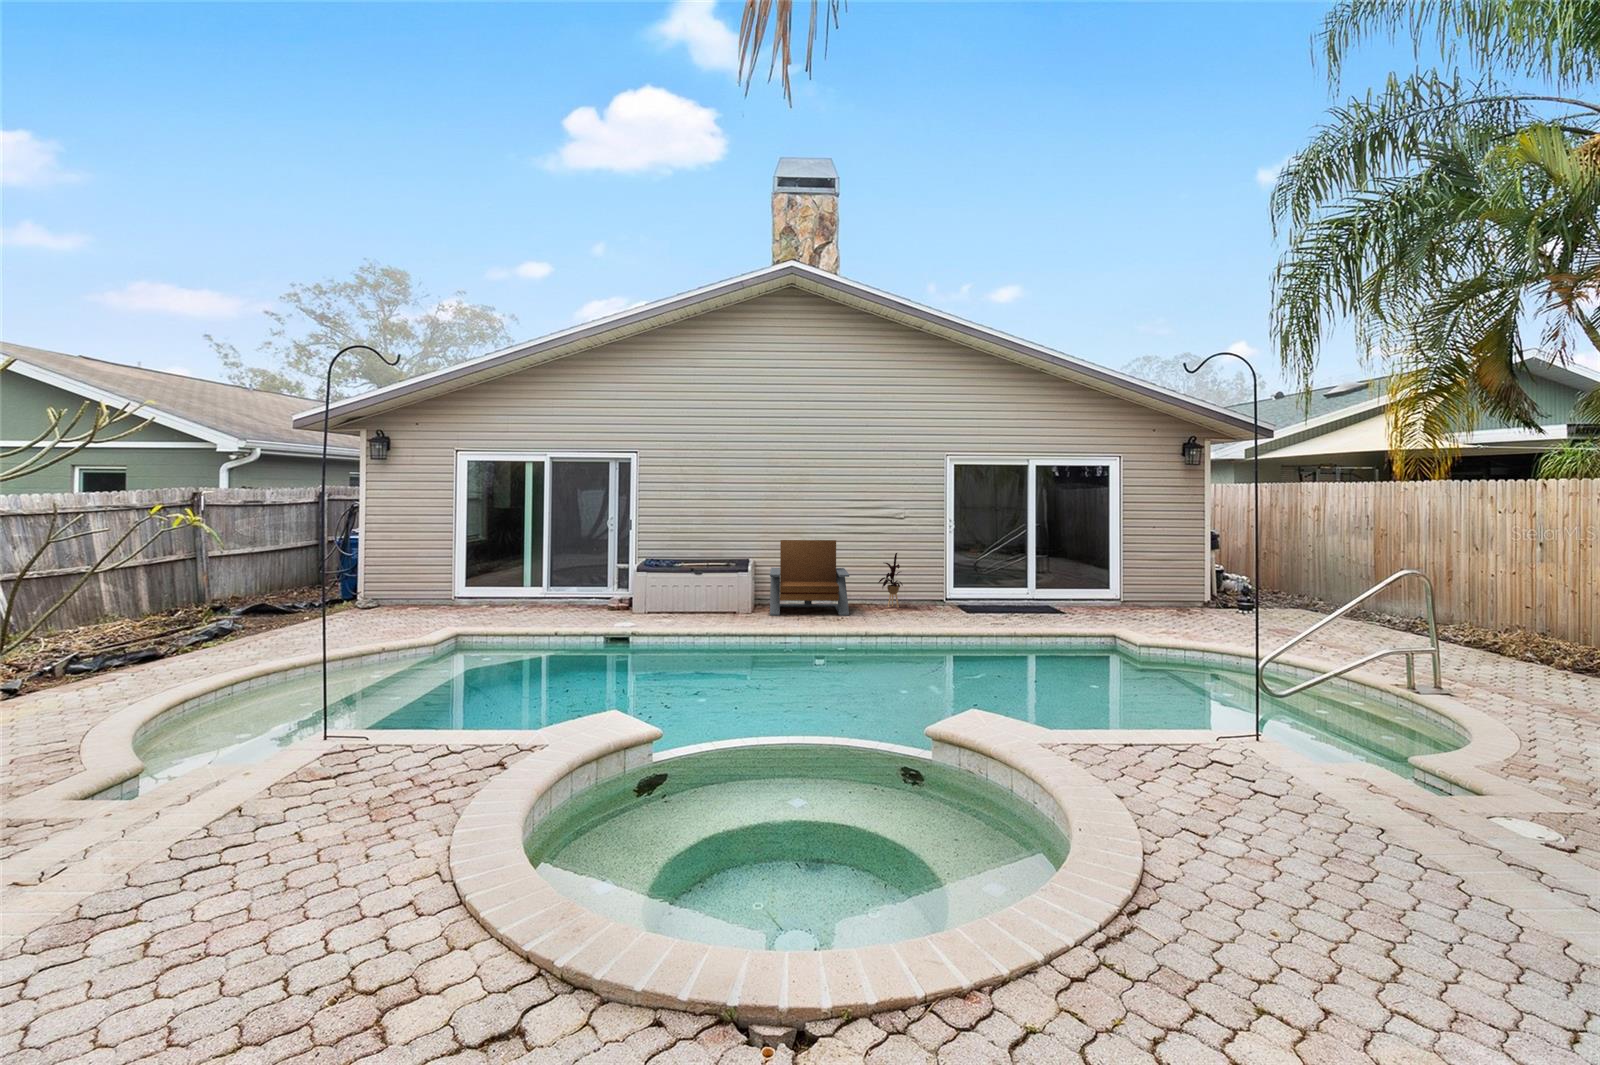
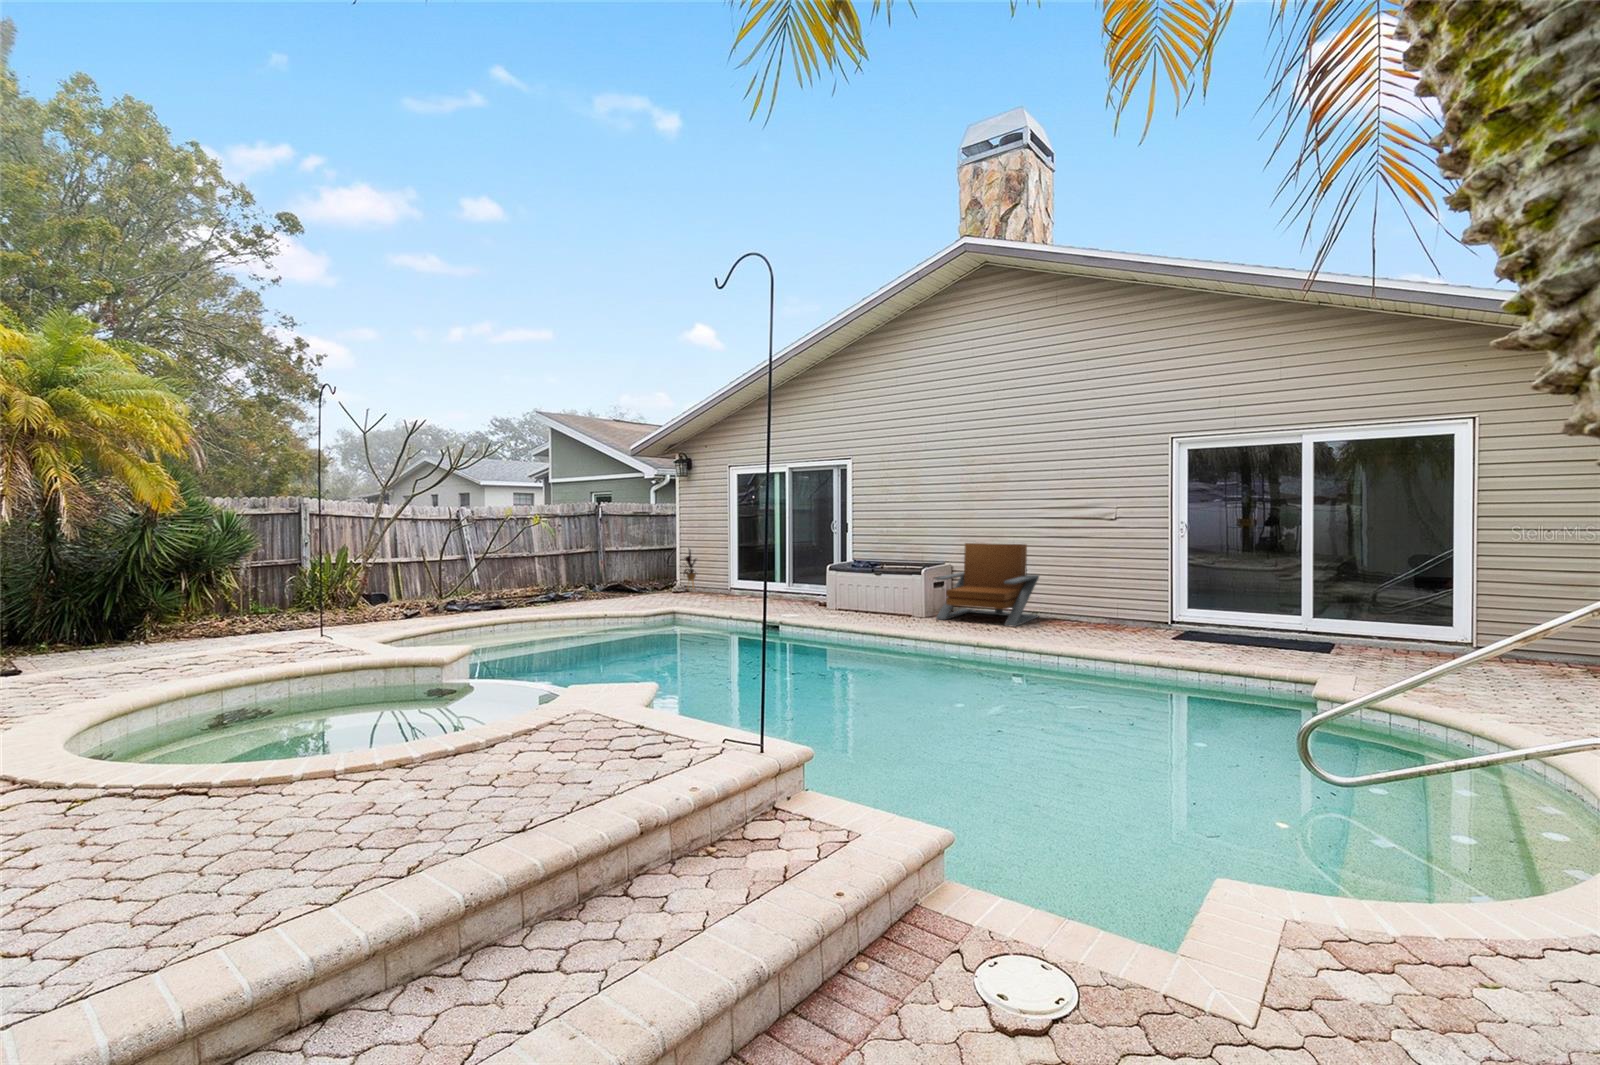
house plant: present [879,553,903,607] -> present [684,550,696,589]

